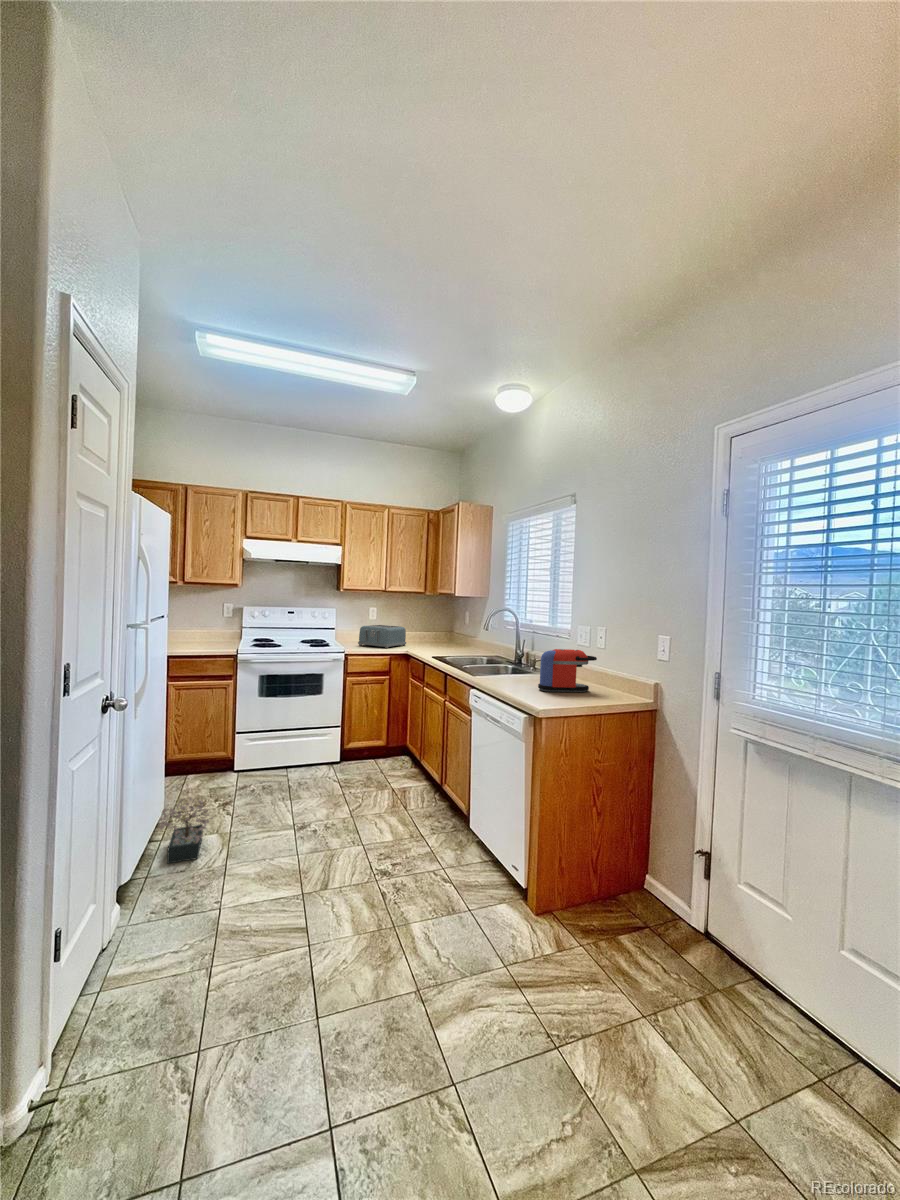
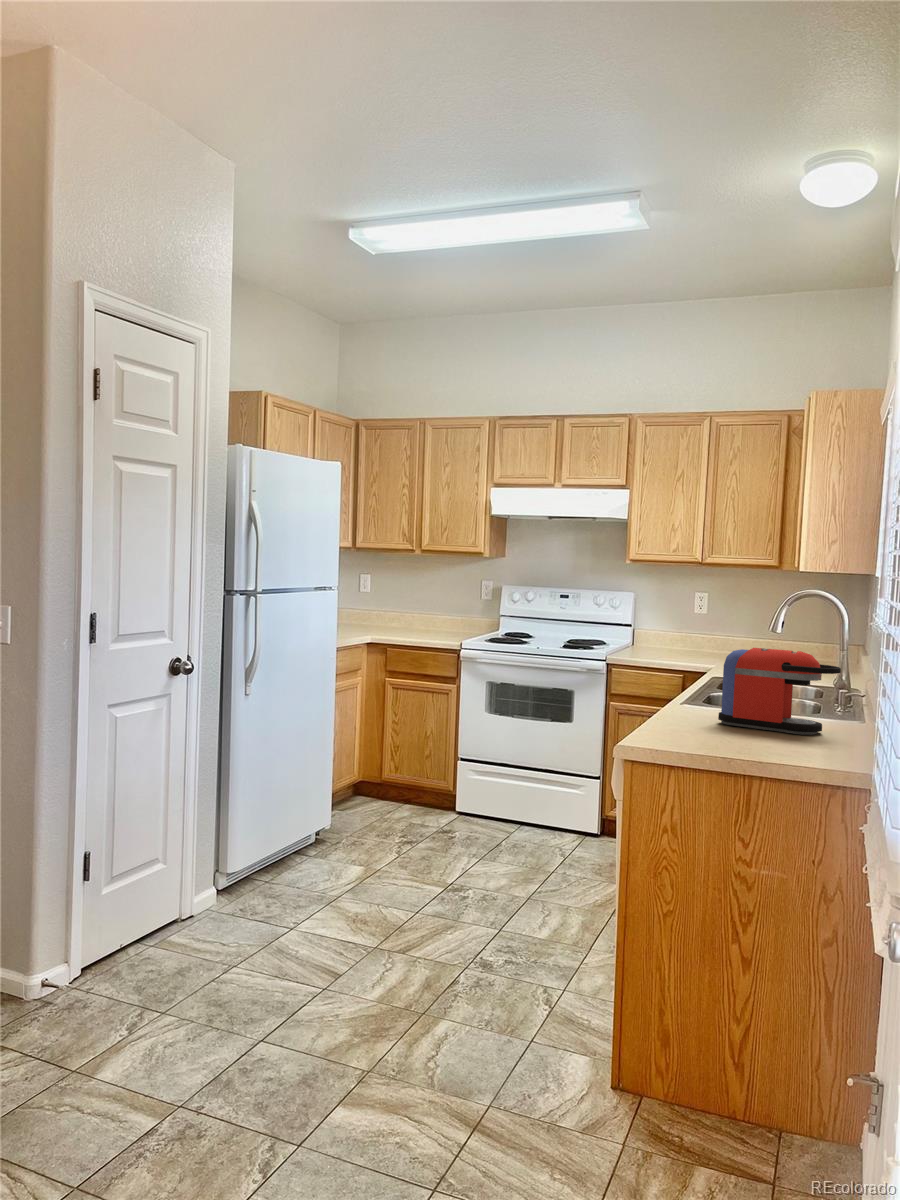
toaster: present [358,625,406,648] -> none [650,623,740,662]
decorative plant: present [159,798,213,863] -> none [280,813,347,886]

